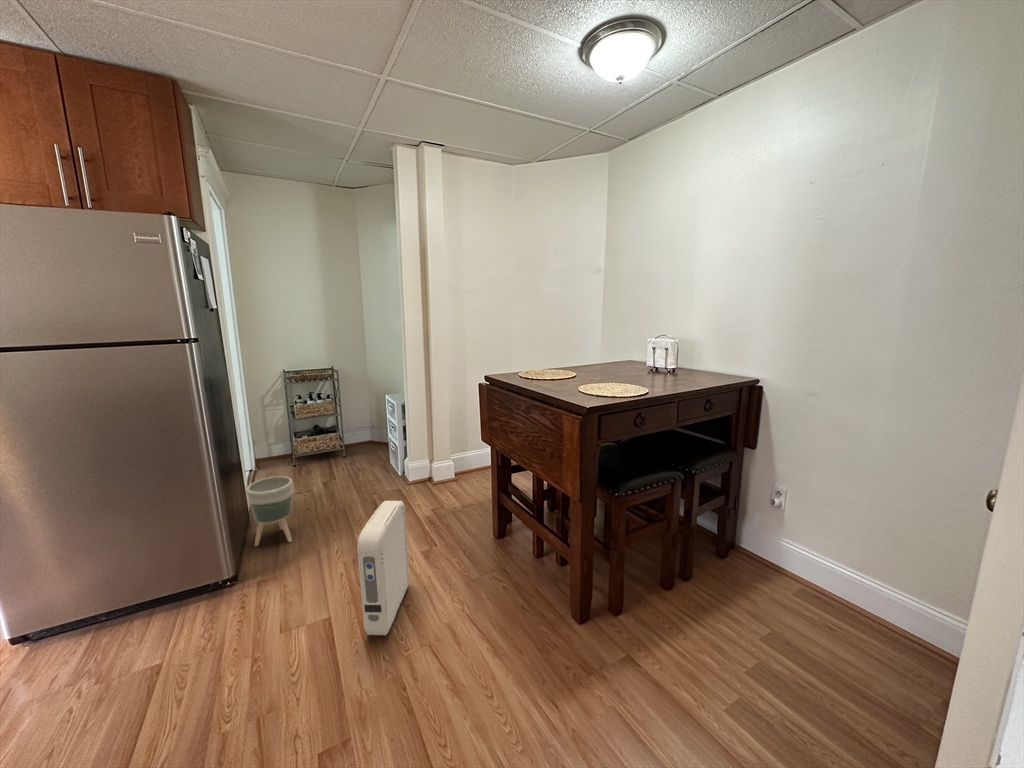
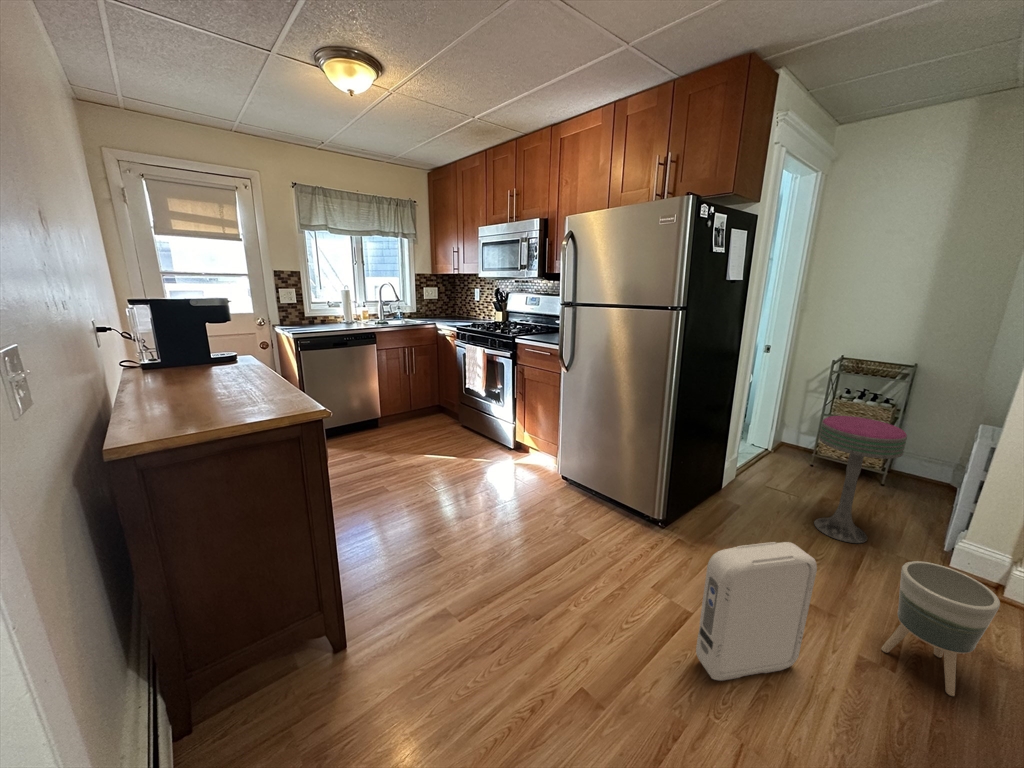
bar stool: none [319,409,371,503] -> present [814,416,907,543]
planter: present [246,476,292,546] -> present [881,561,1000,696]

